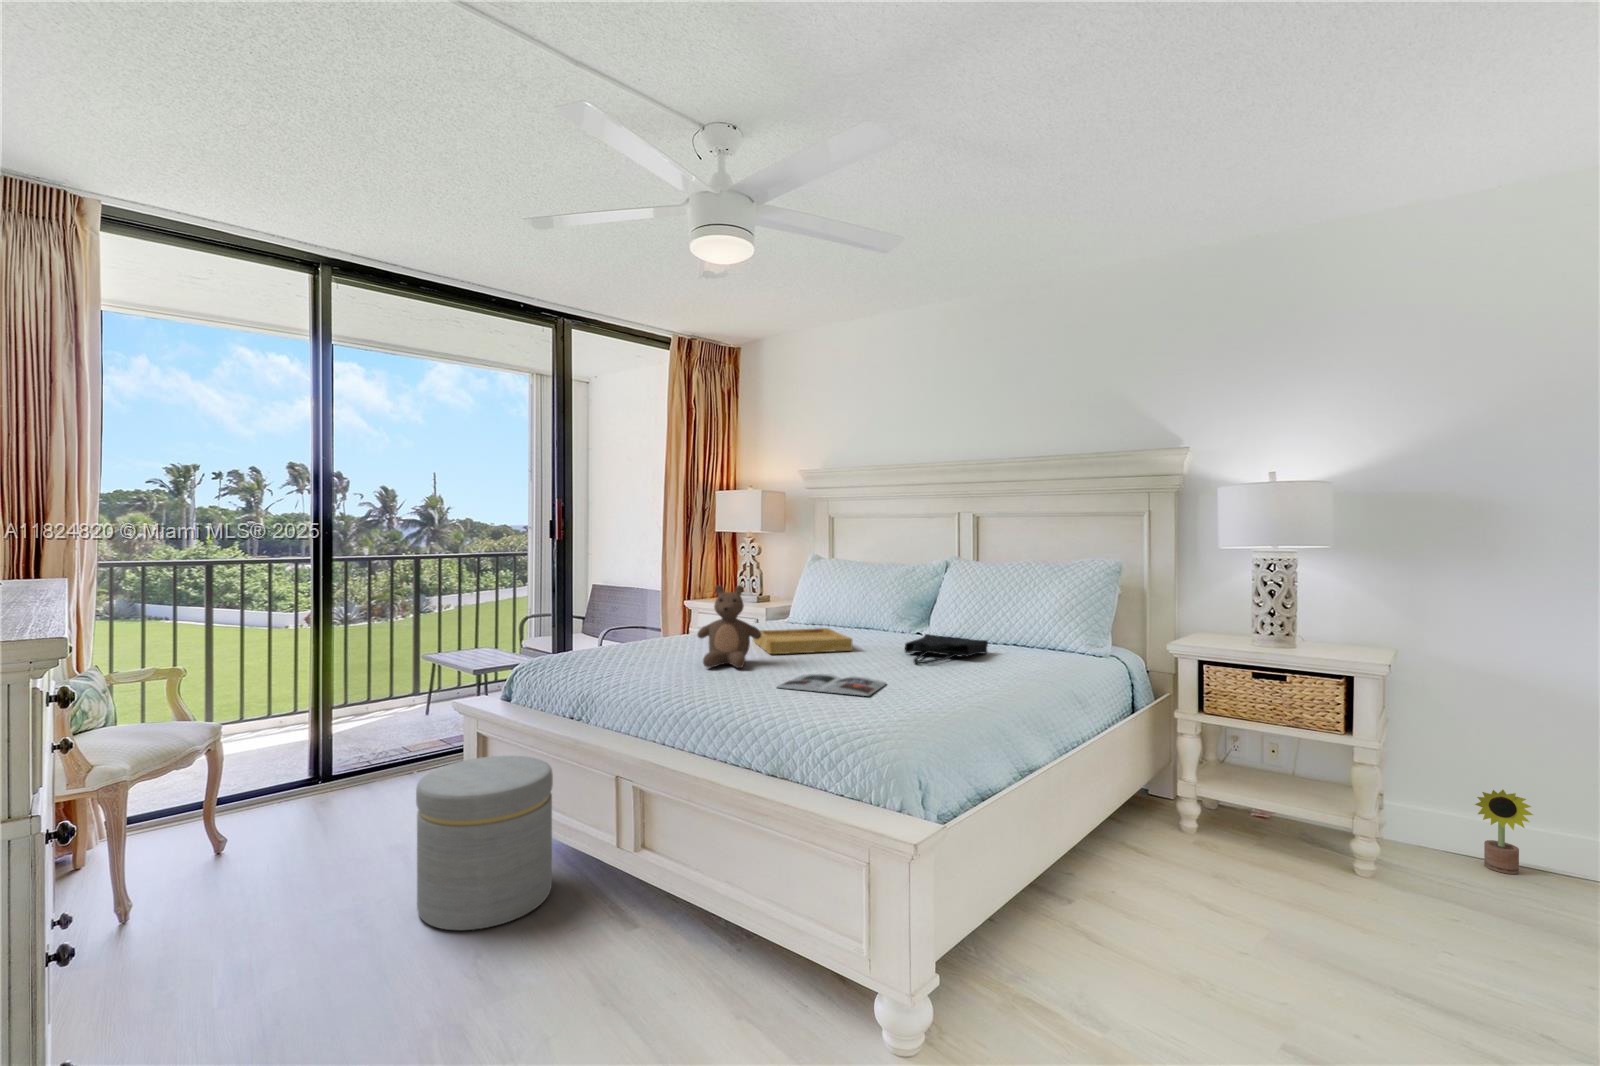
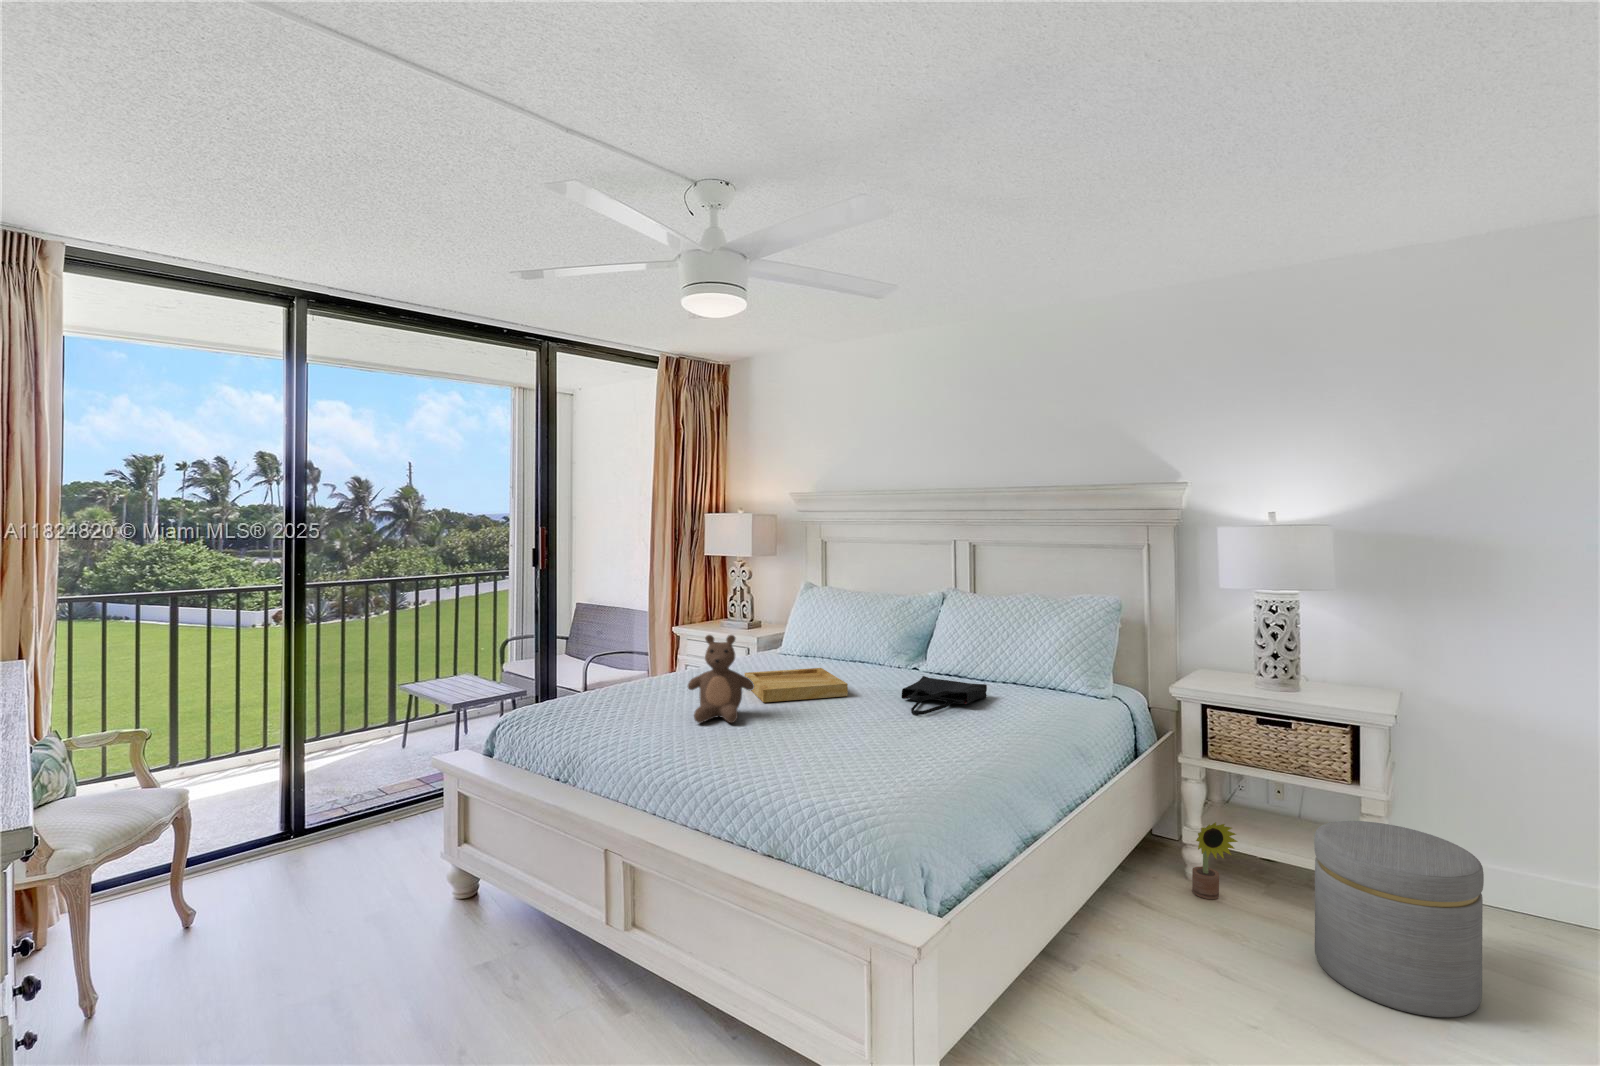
magazine: present [777,674,886,696] -> none [770,731,885,761]
ottoman: present [416,756,553,930] -> present [1314,821,1484,1017]
decorative plant: present [1475,790,1533,874] -> present [1192,822,1237,899]

